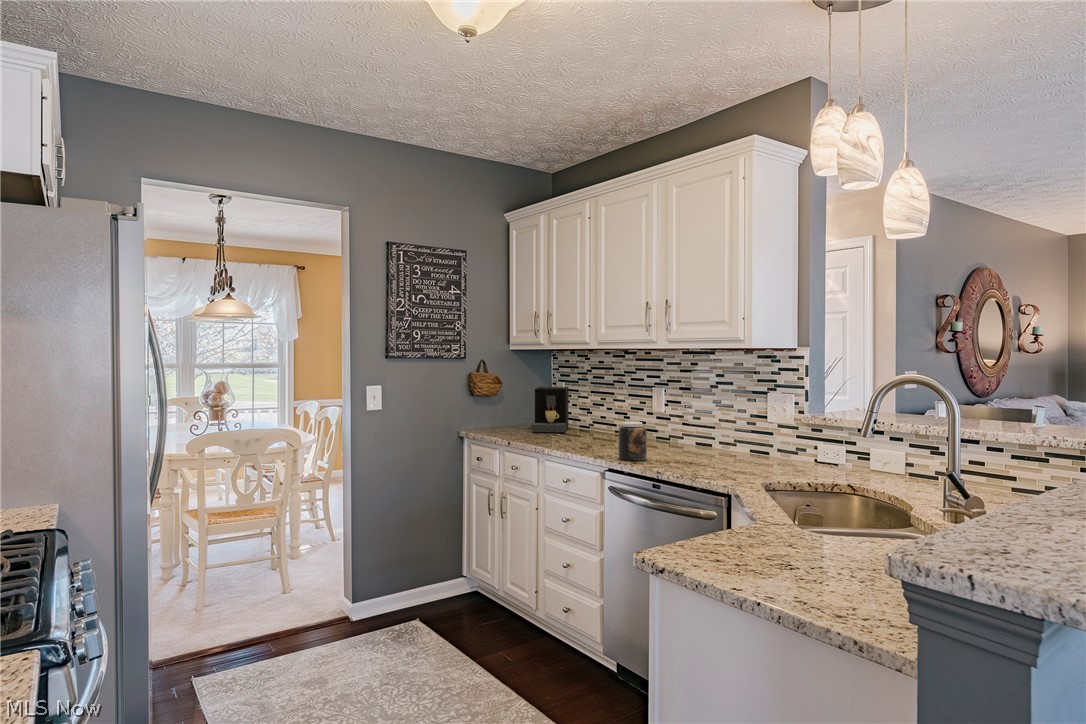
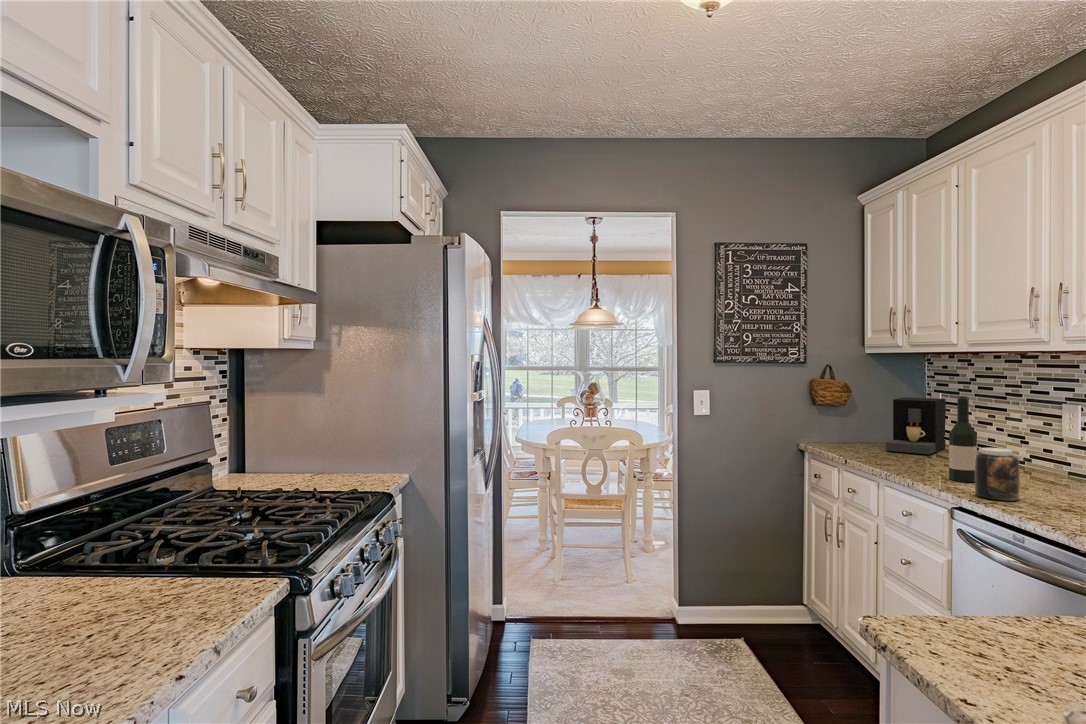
wine bottle: none [593,383,611,450] -> present [949,396,977,482]

